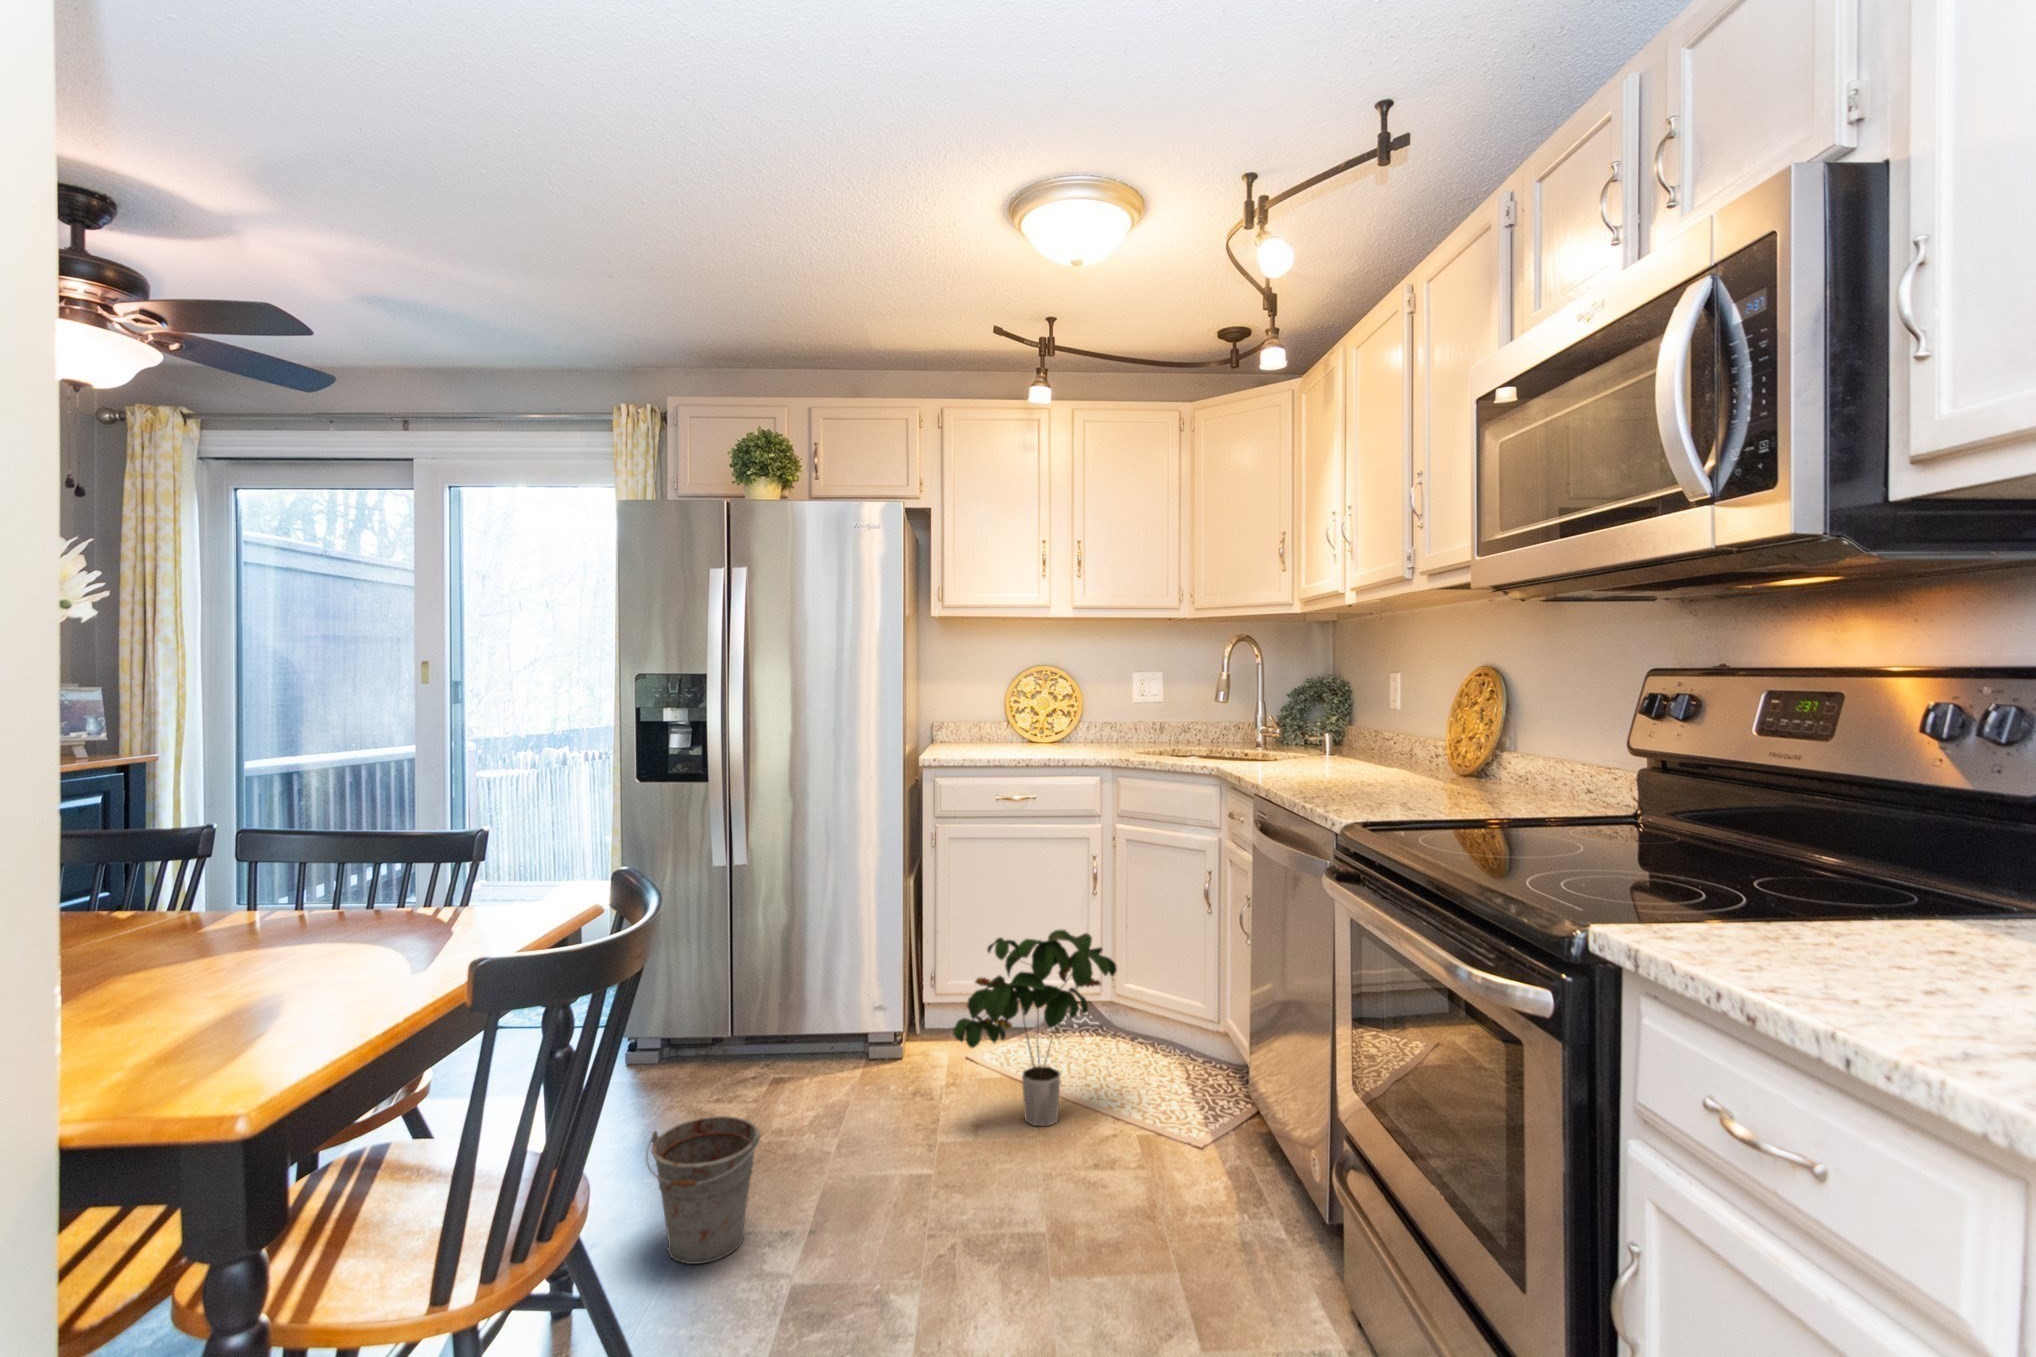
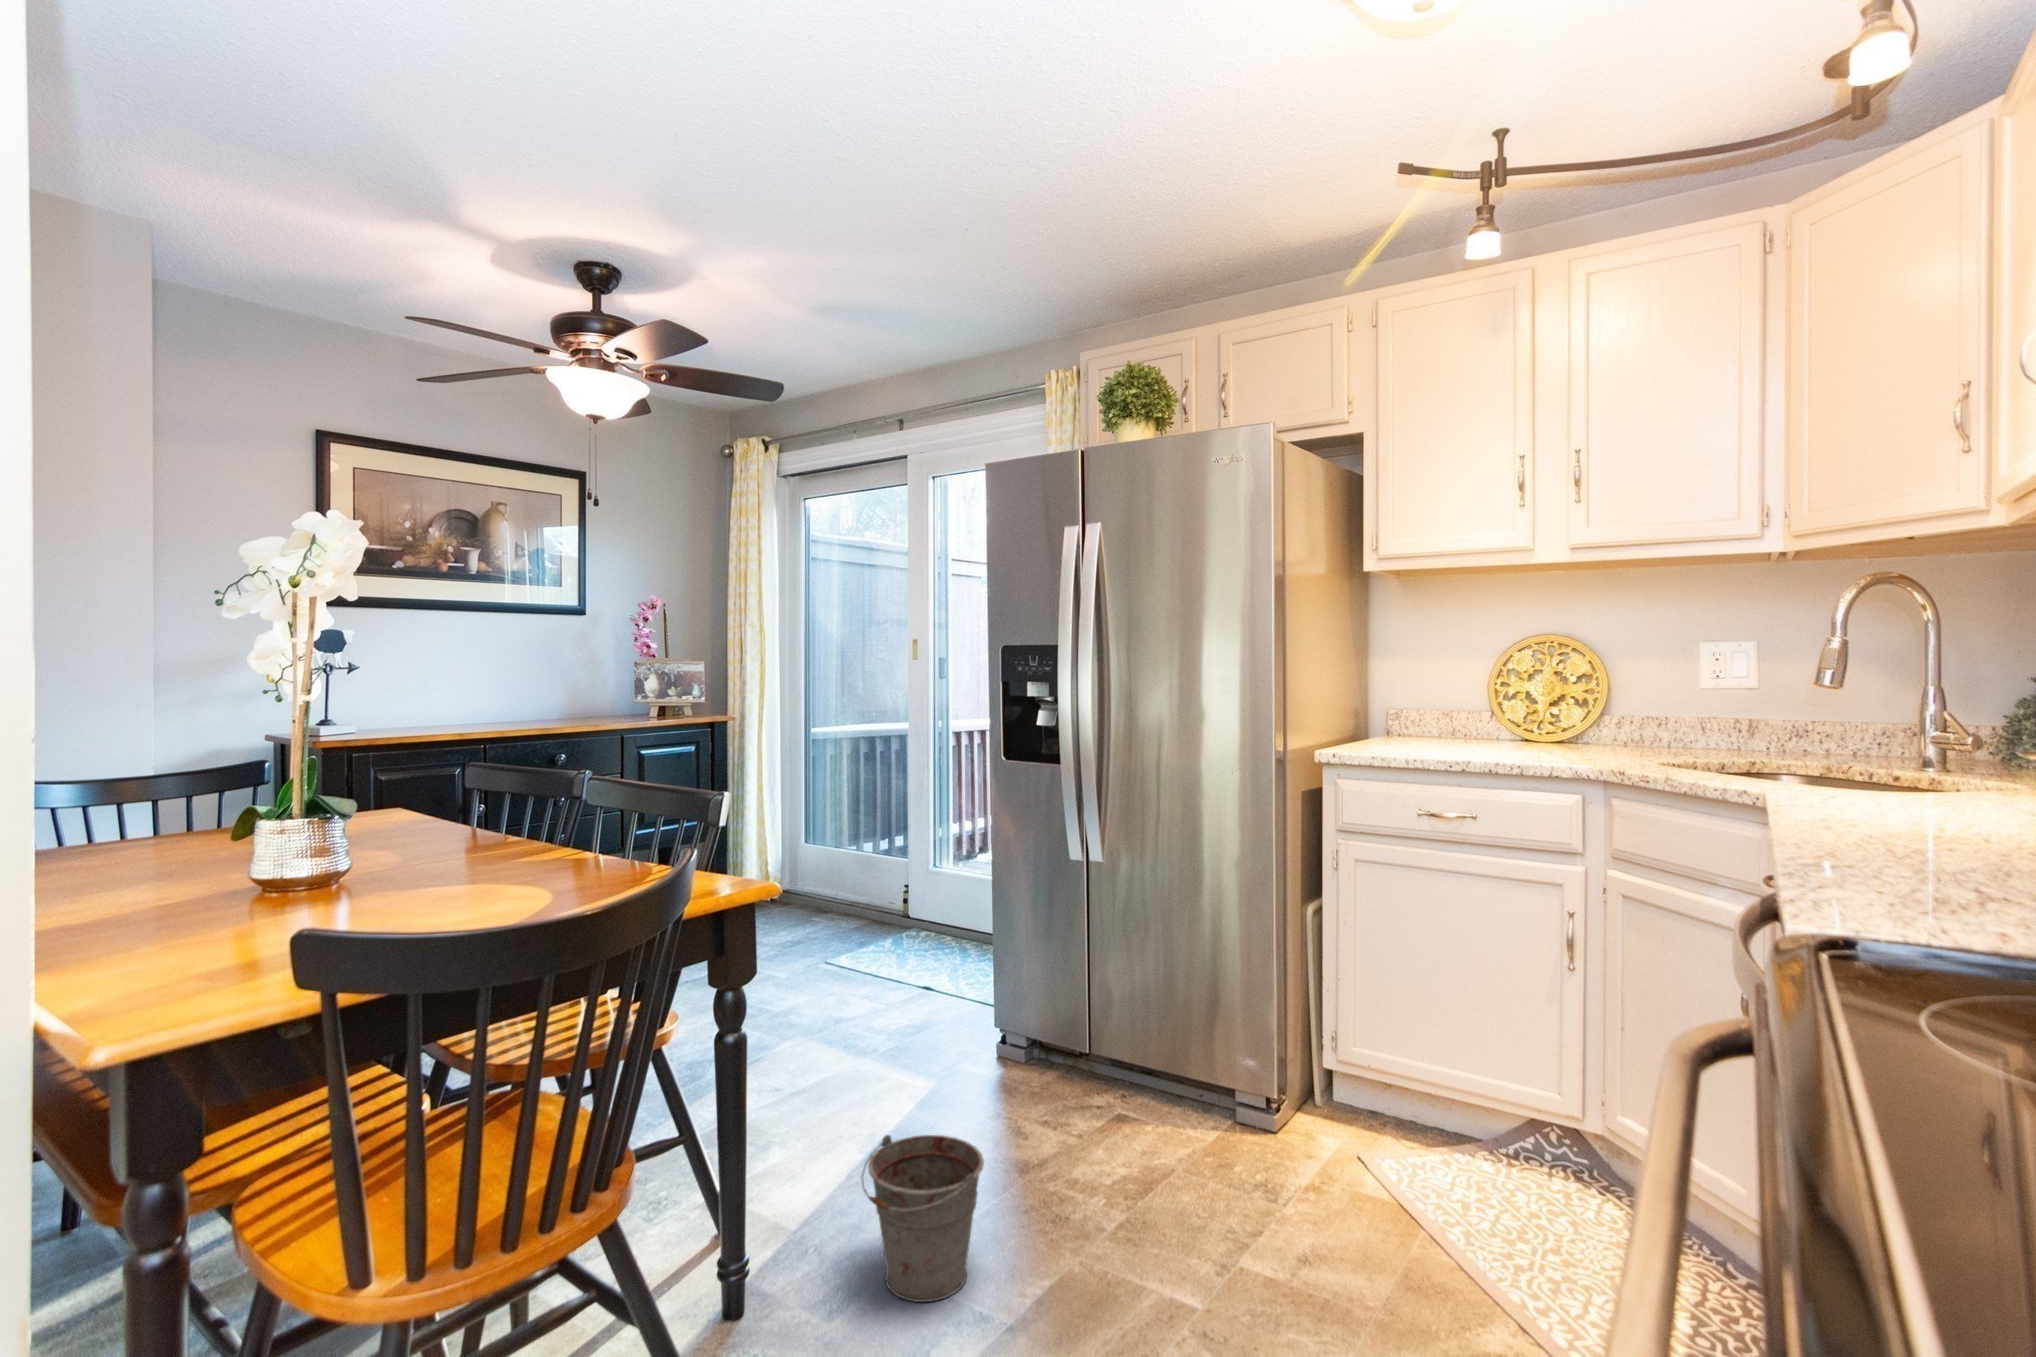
potted plant: present [953,929,1117,1126] -> none [1274,1006,1543,1294]

